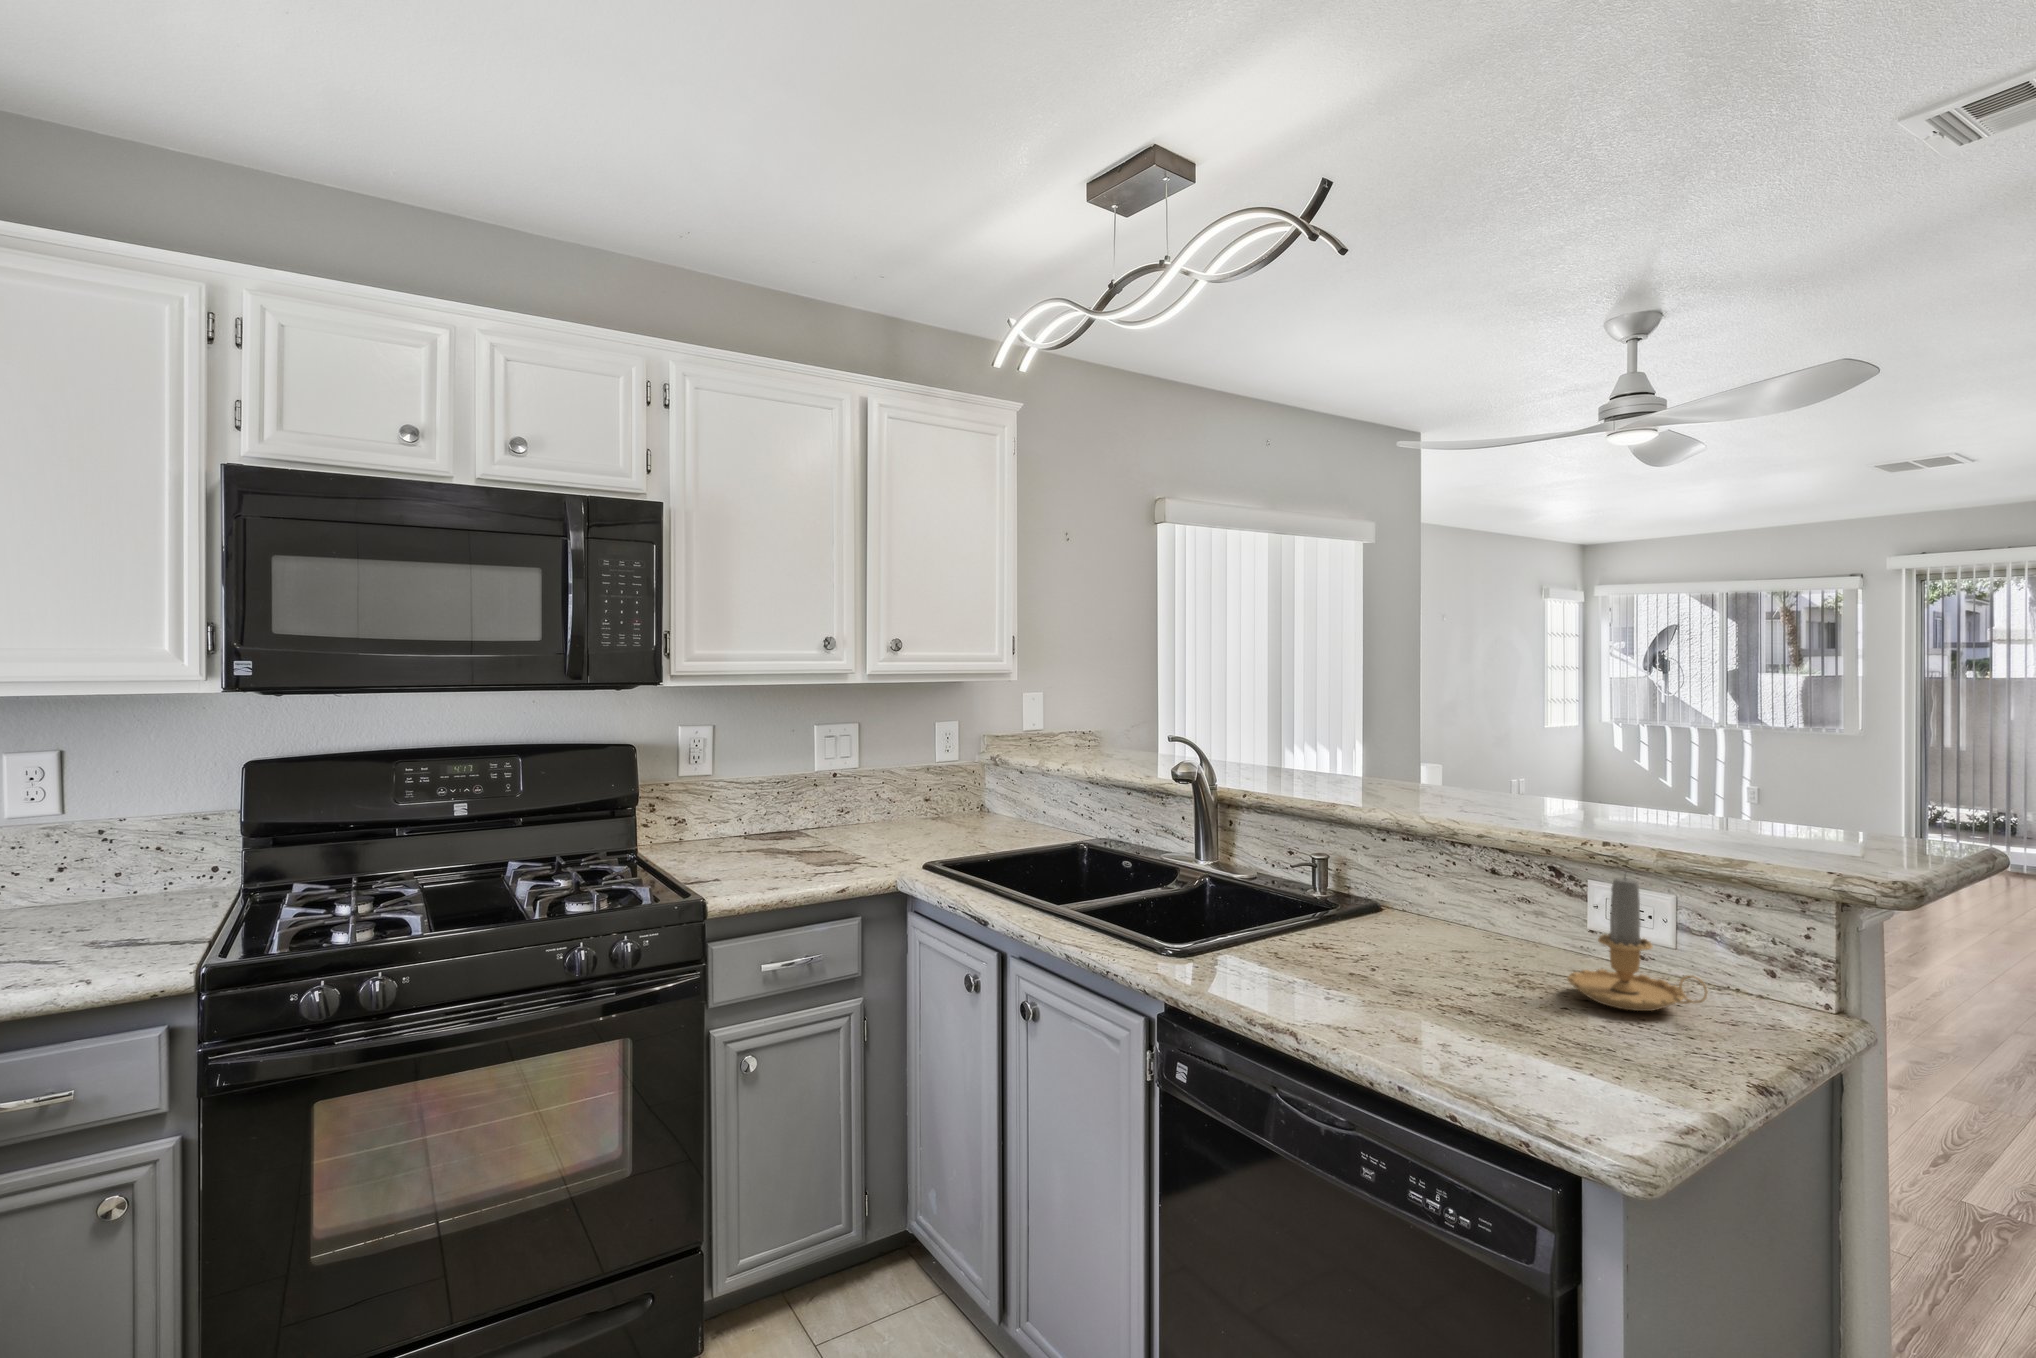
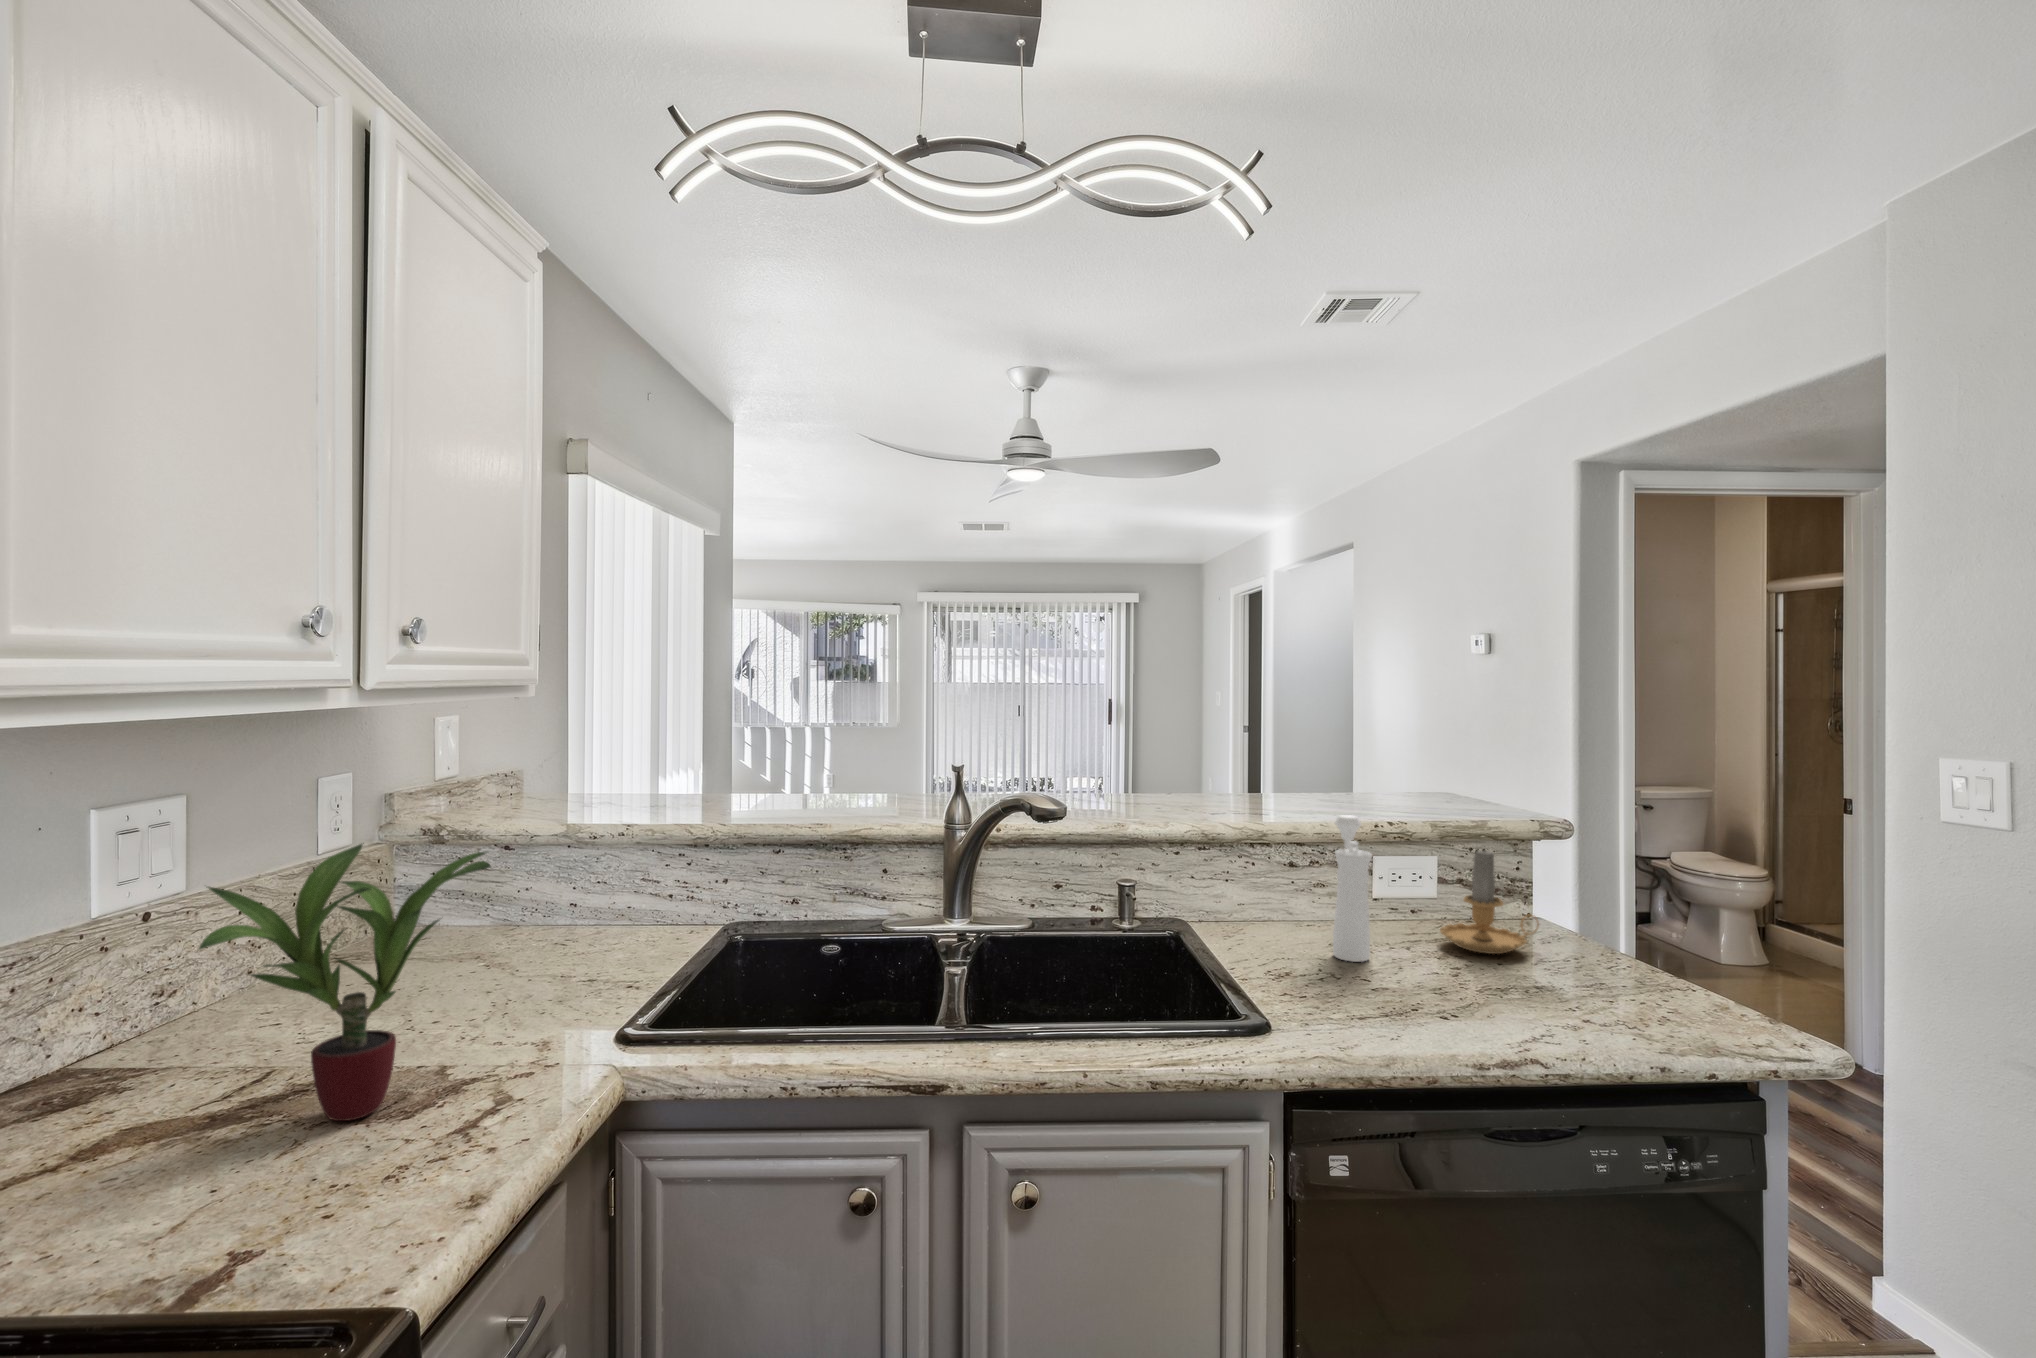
potted plant: none [747,741,877,860] -> present [199,843,491,1121]
pepper mill: none [1419,817,1518,967] -> present [1333,815,1372,962]

